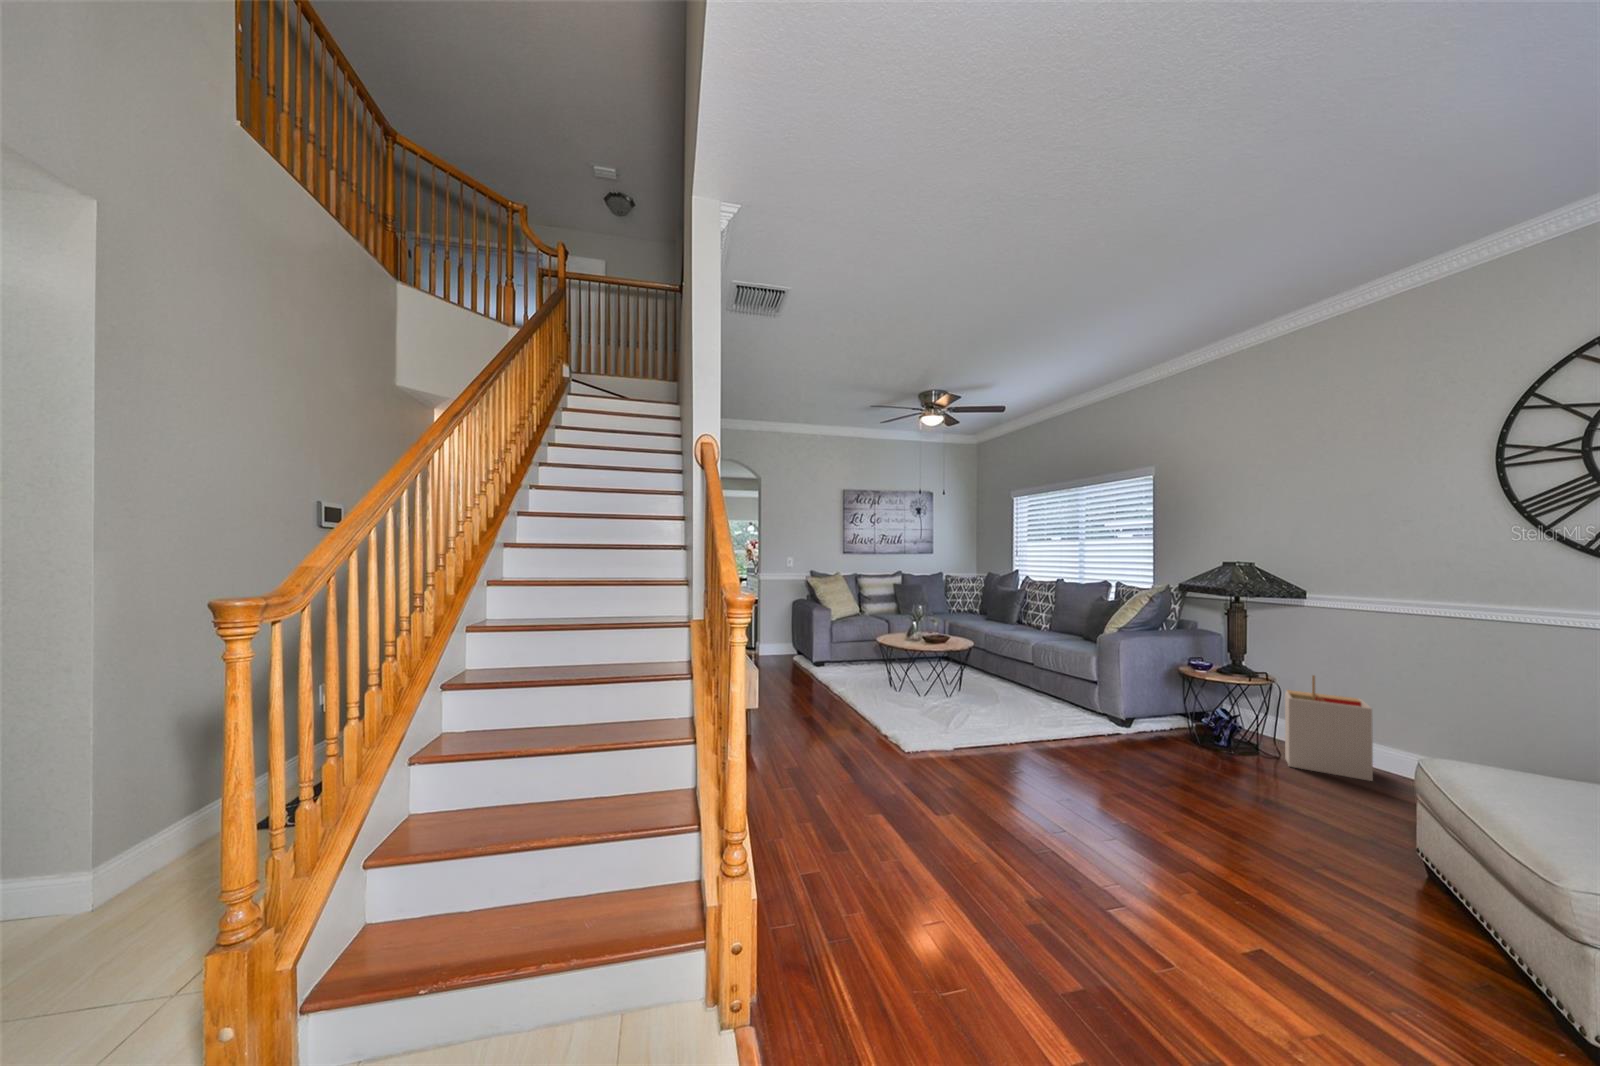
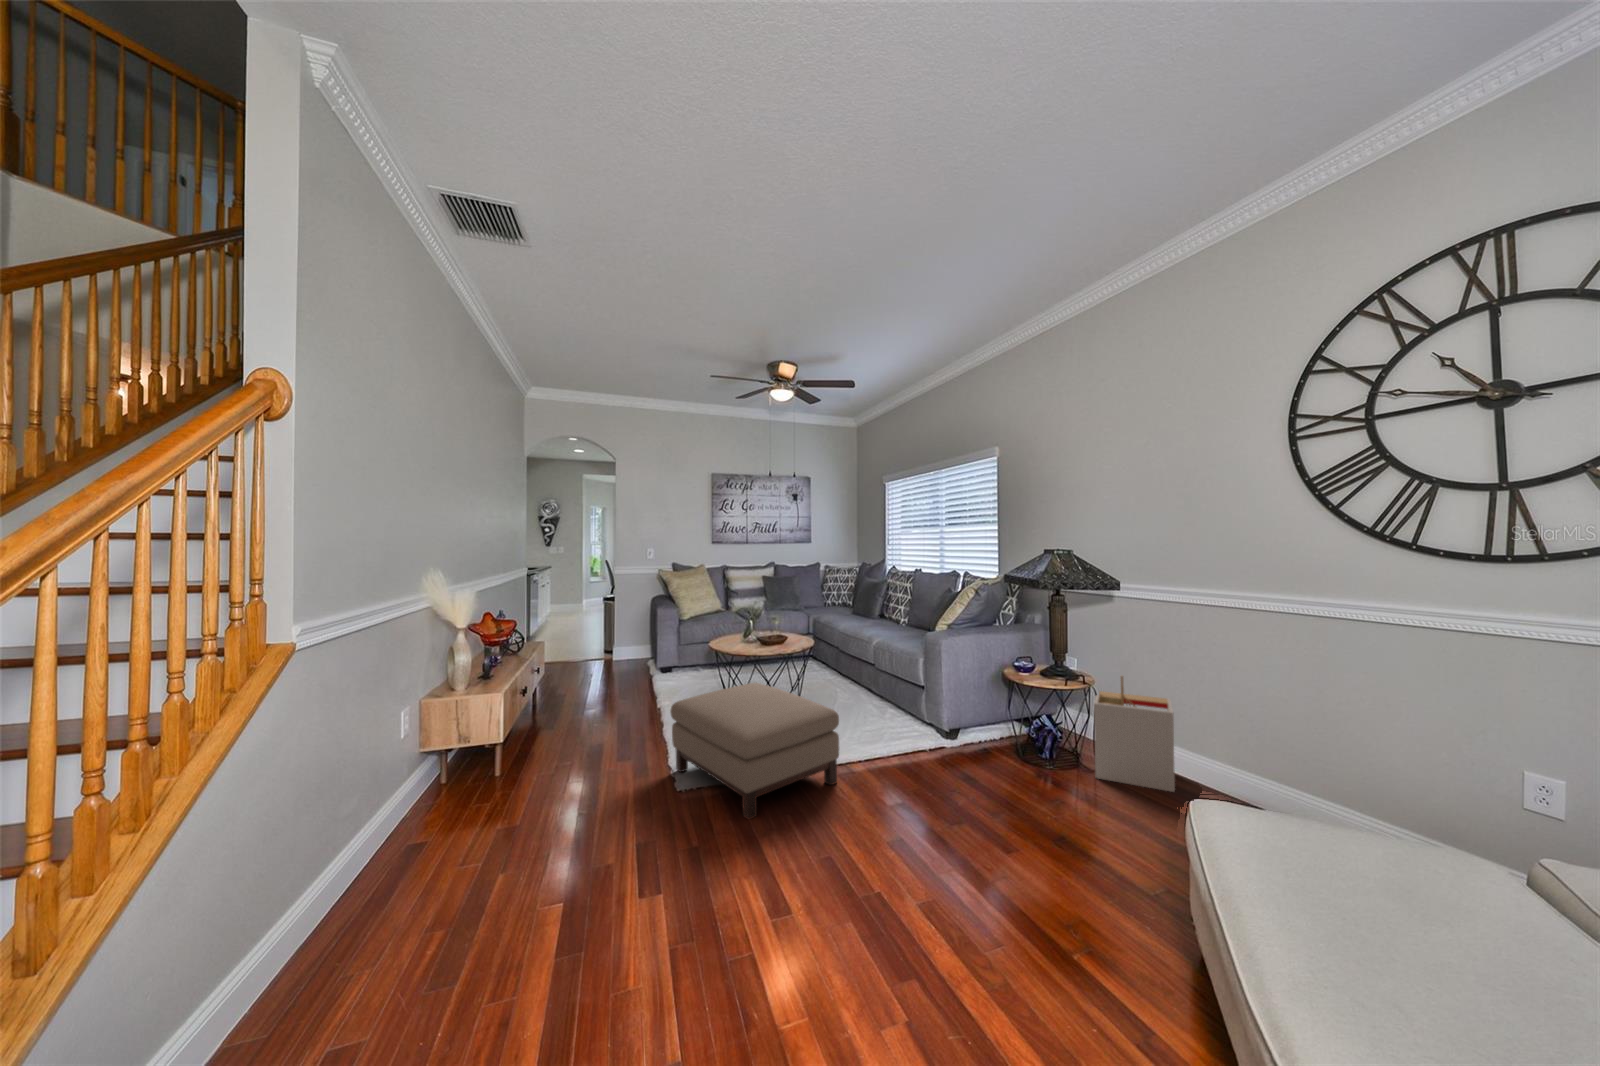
ottoman: none [889,669,1050,779] -> present [670,683,839,819]

